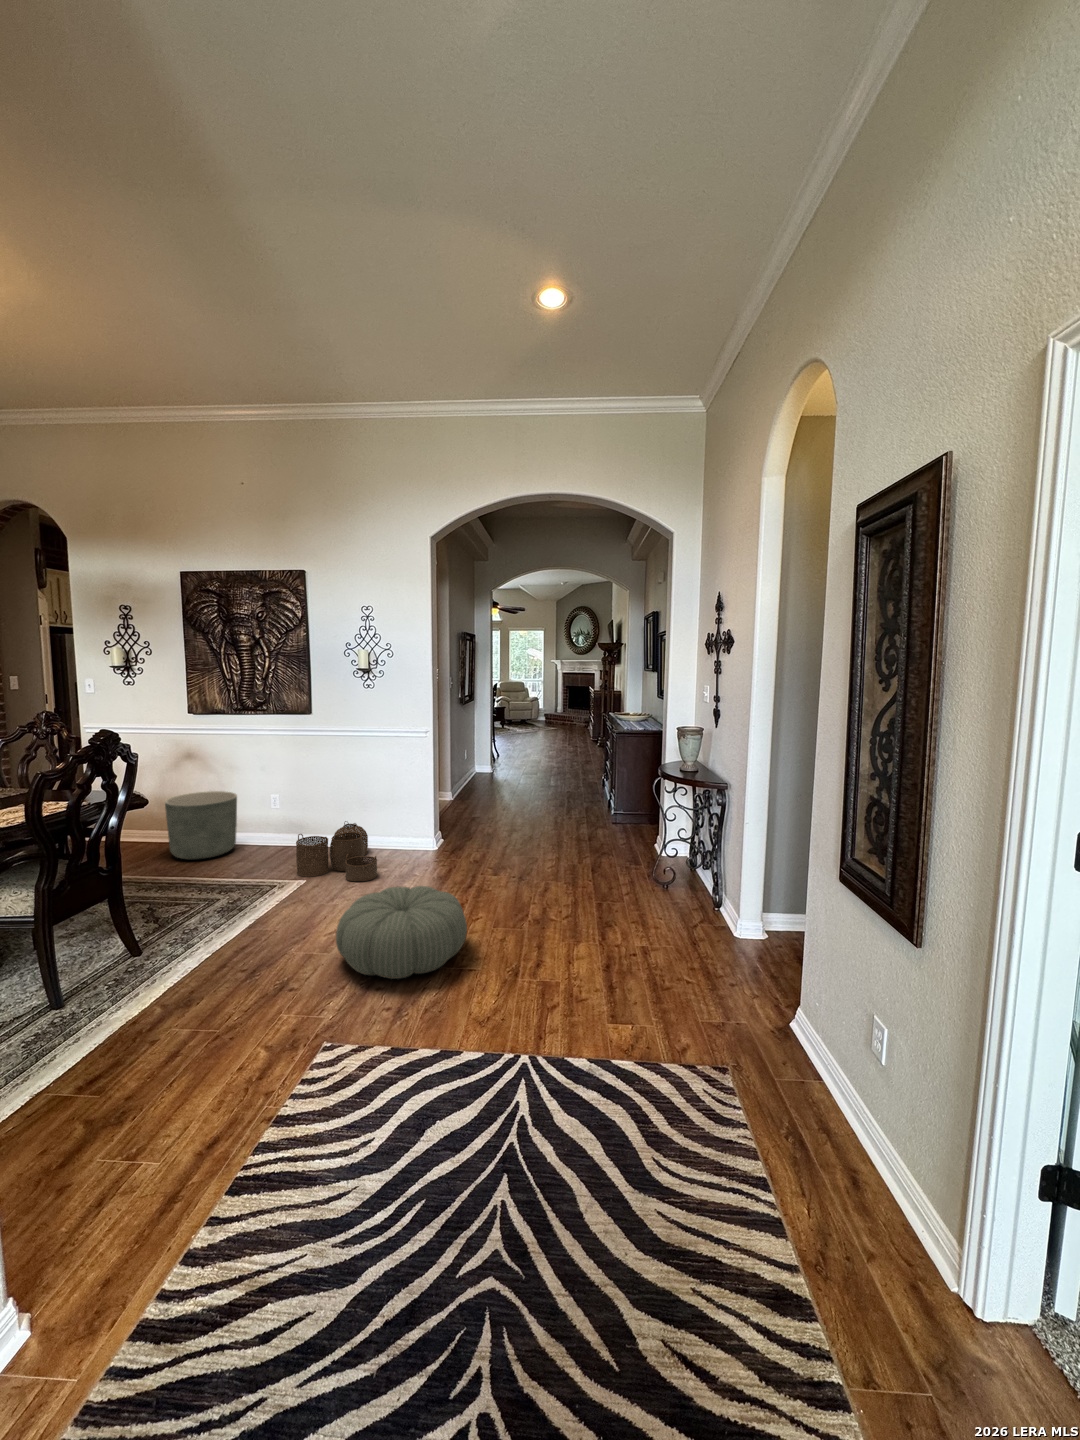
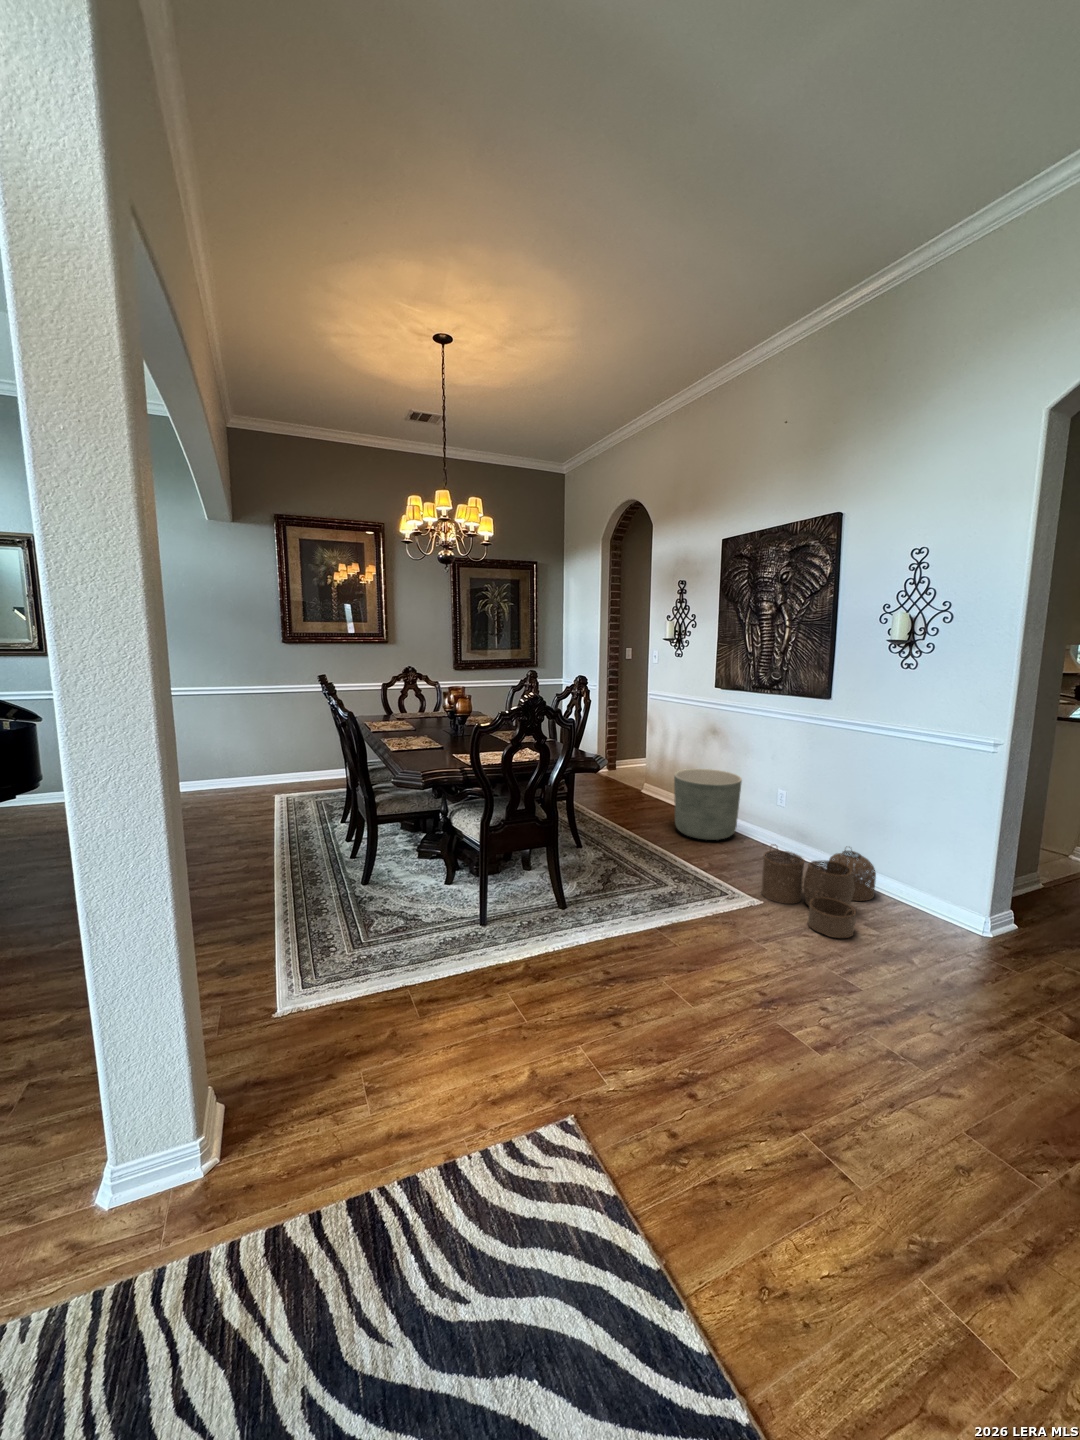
pouf: present [336,886,467,979] -> none [674,958,885,1134]

